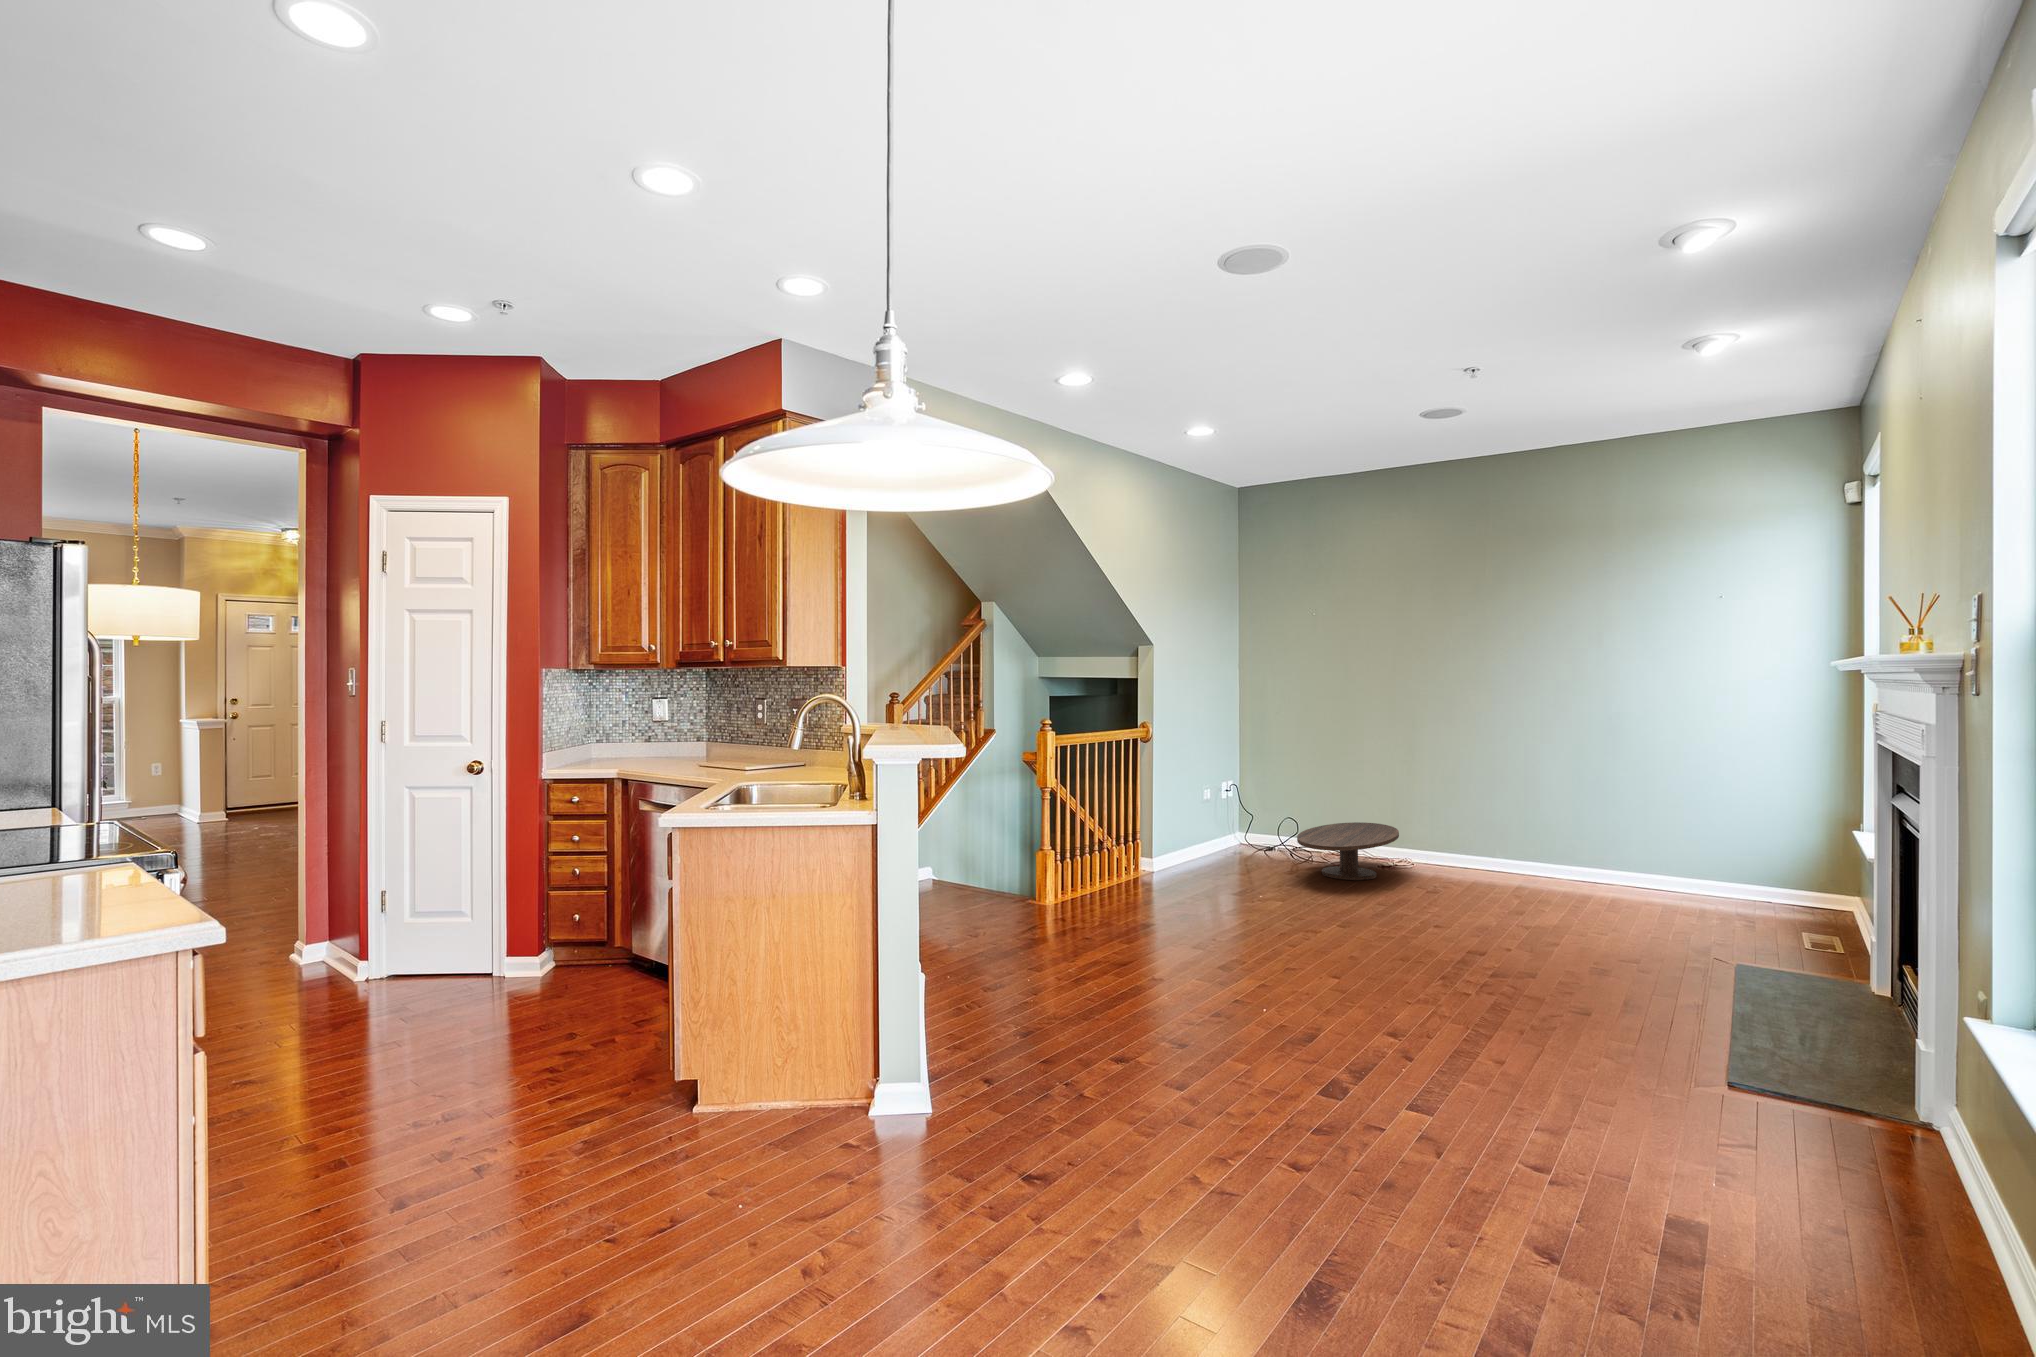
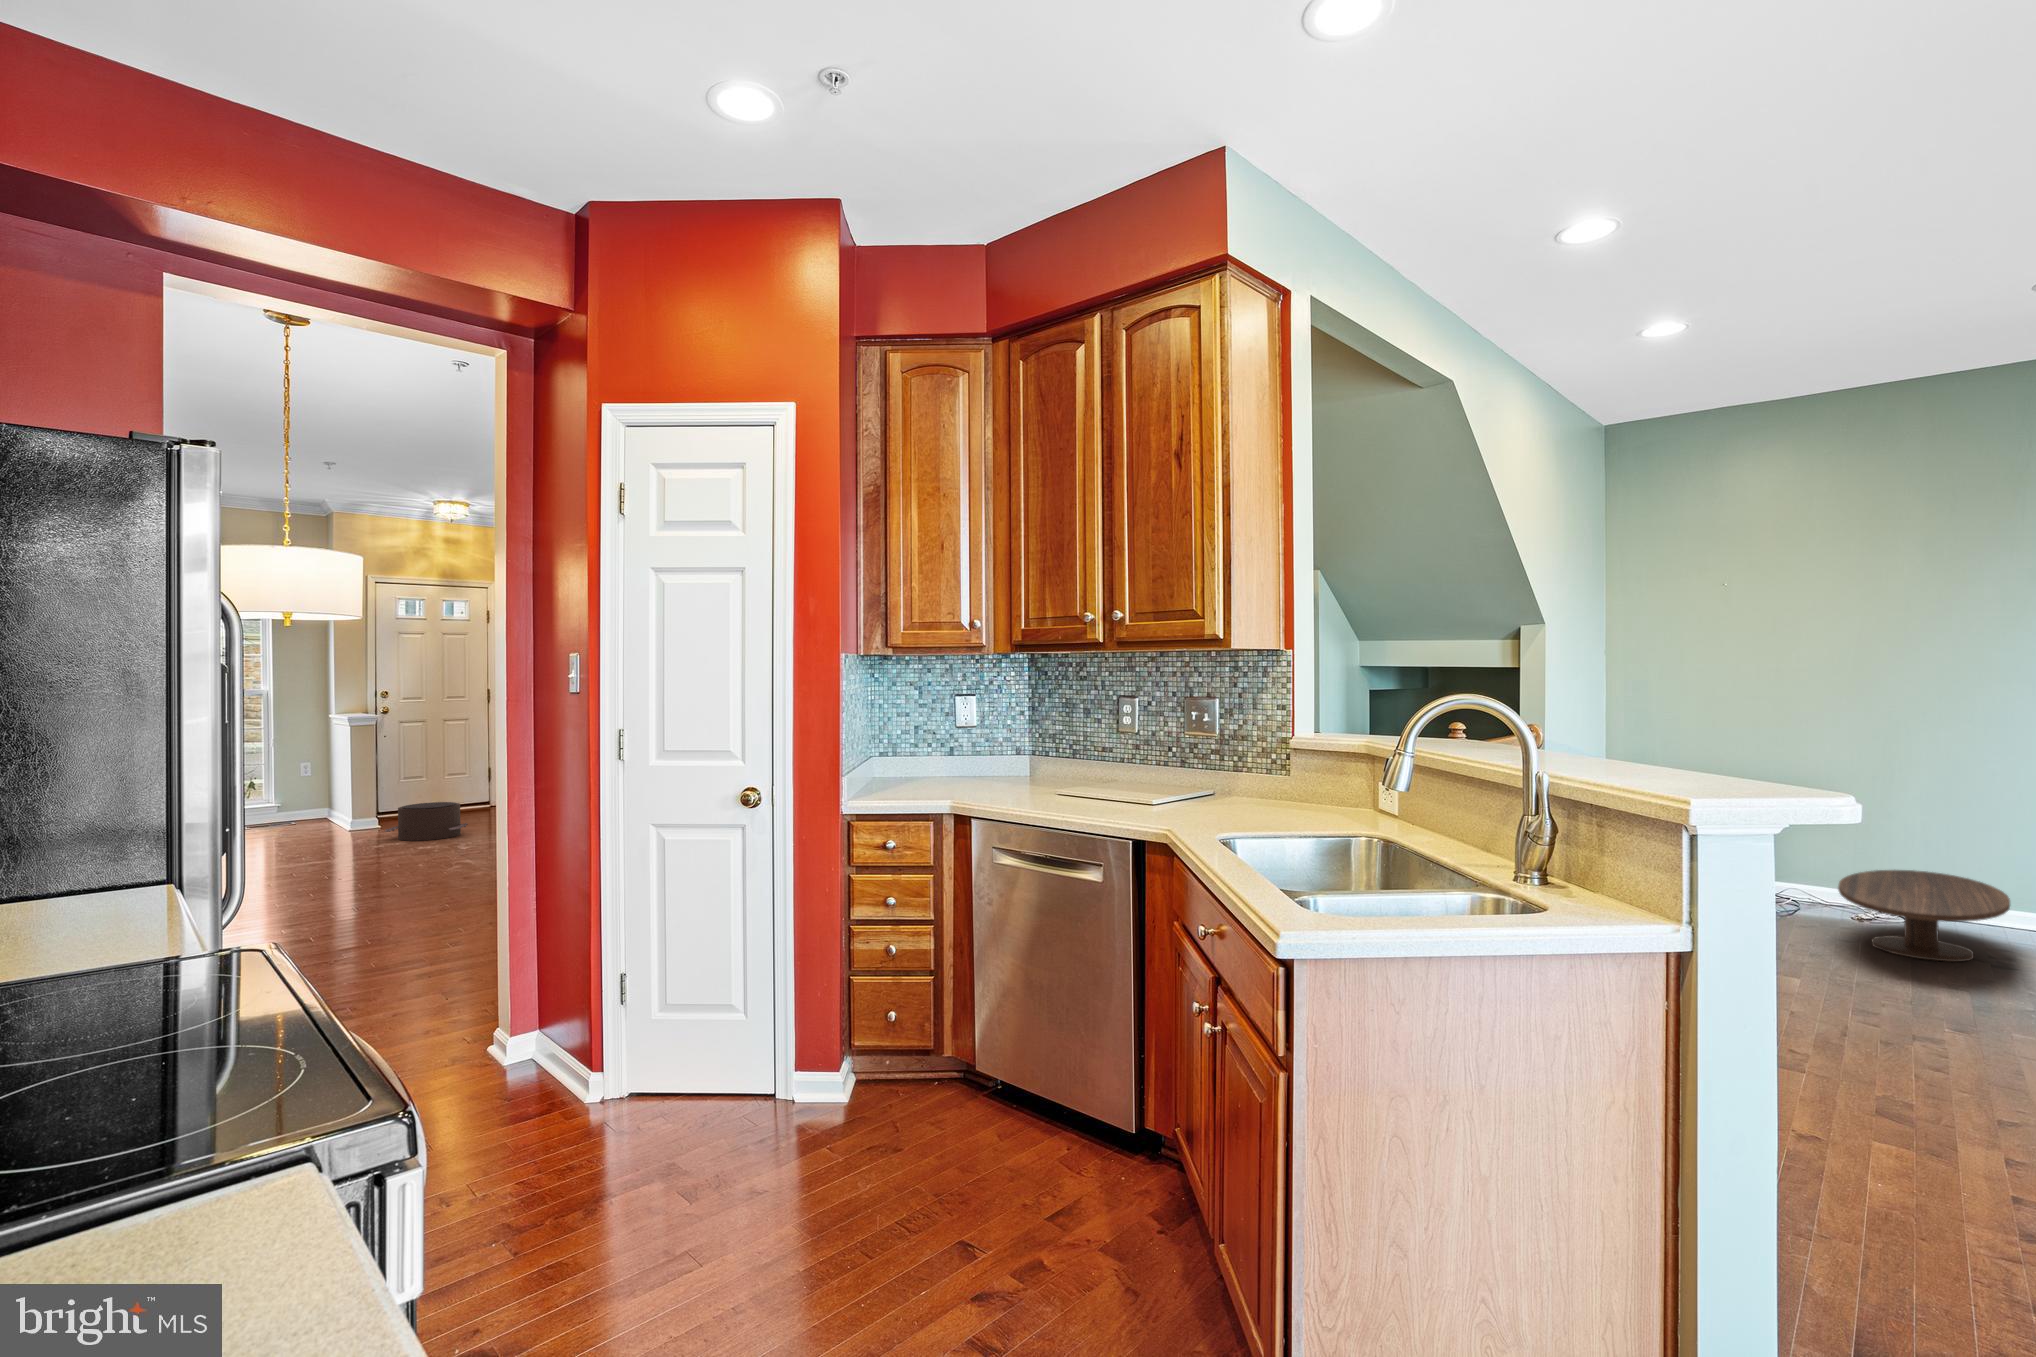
pouf: none [176,795,260,828] -> present [385,802,468,841]

